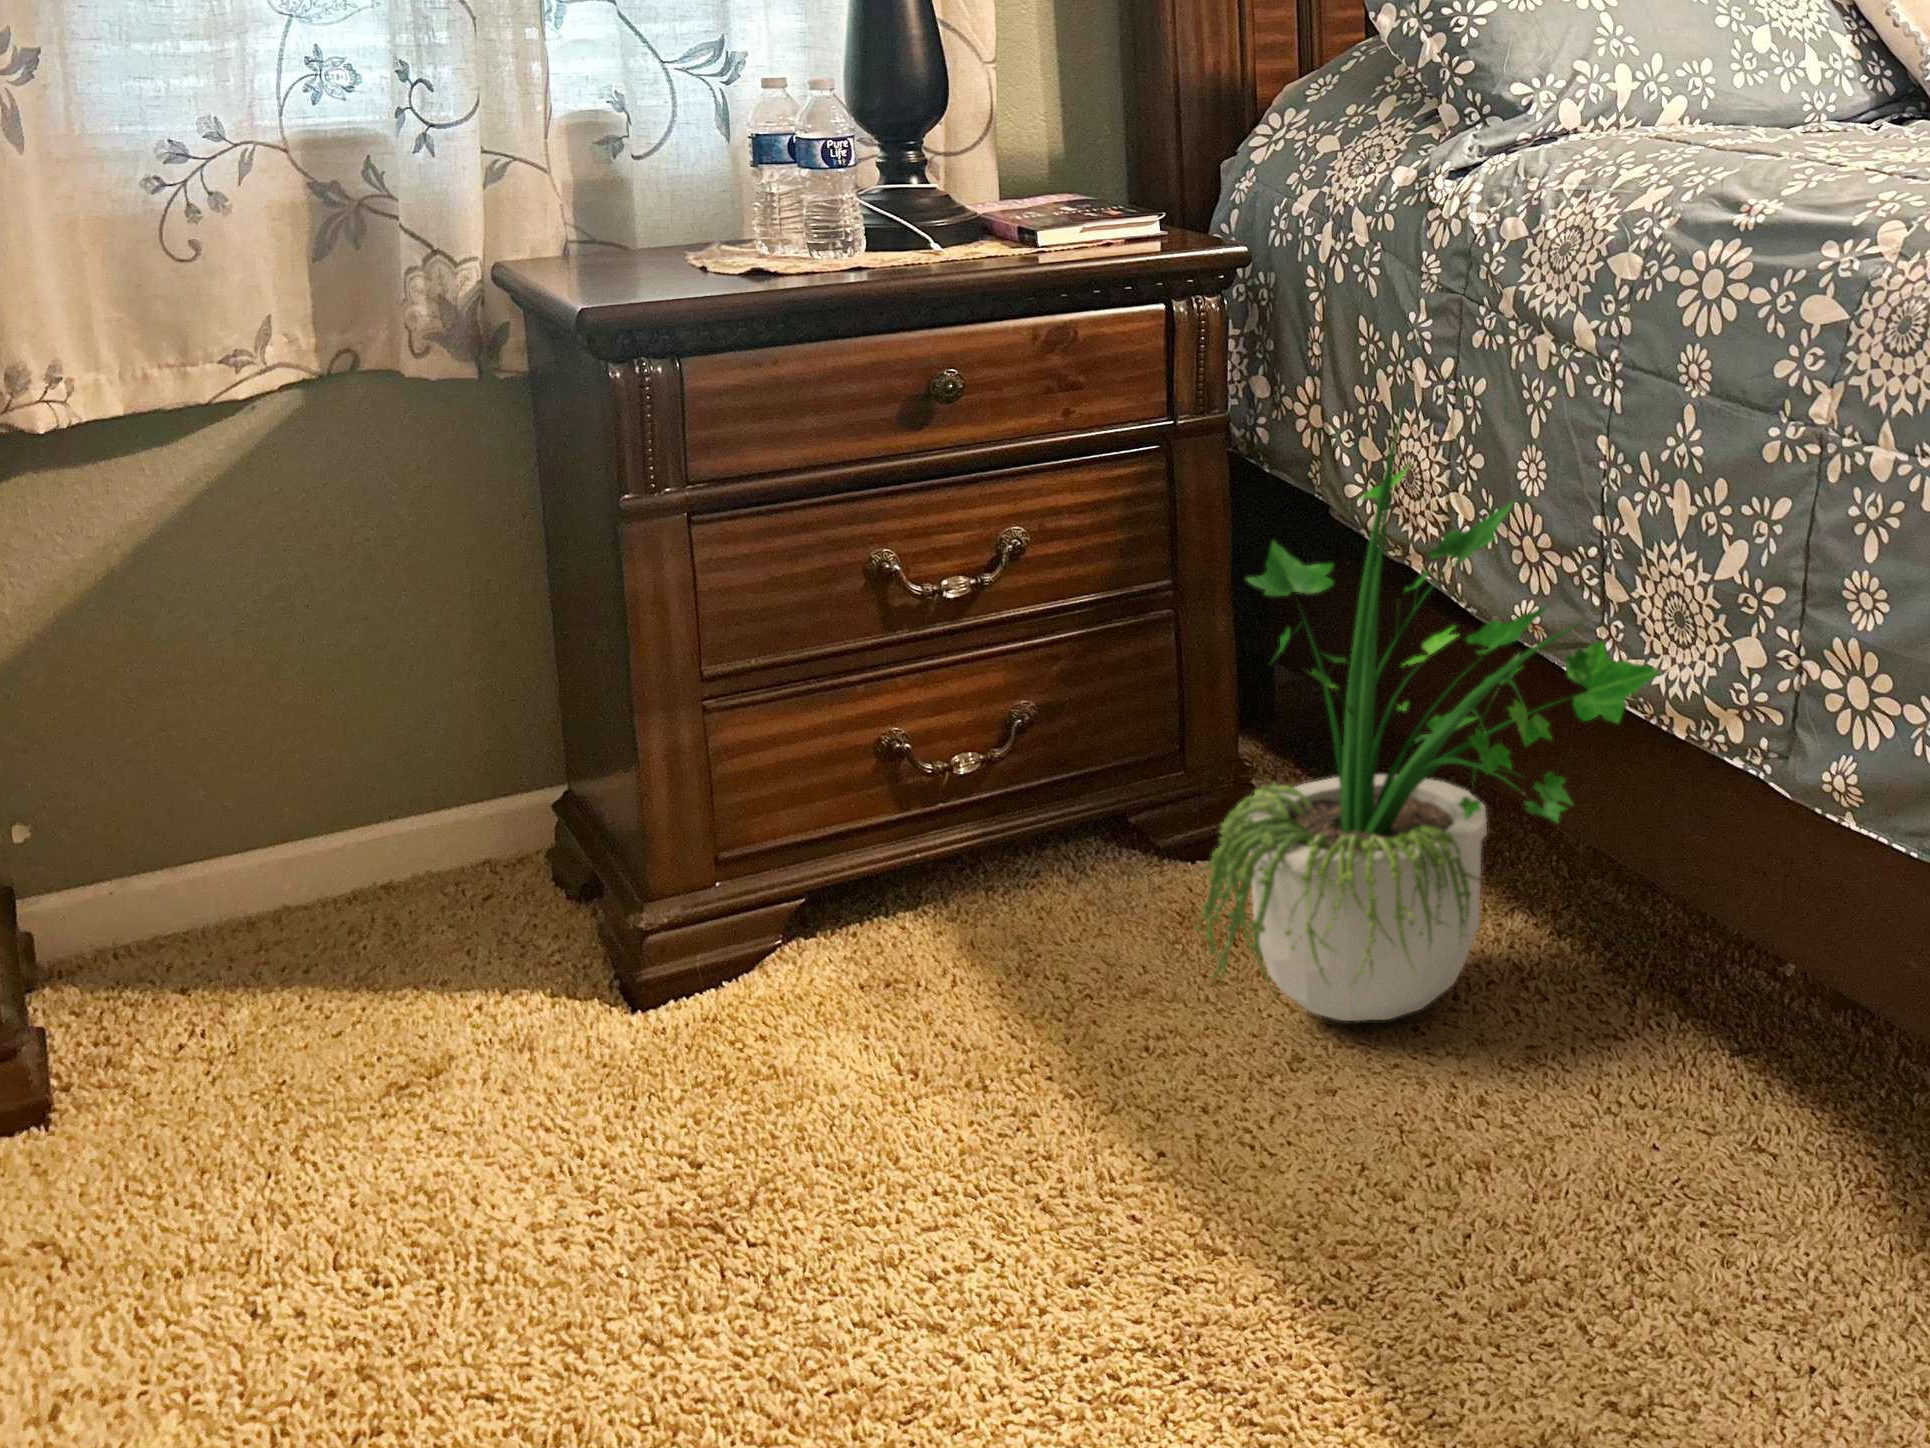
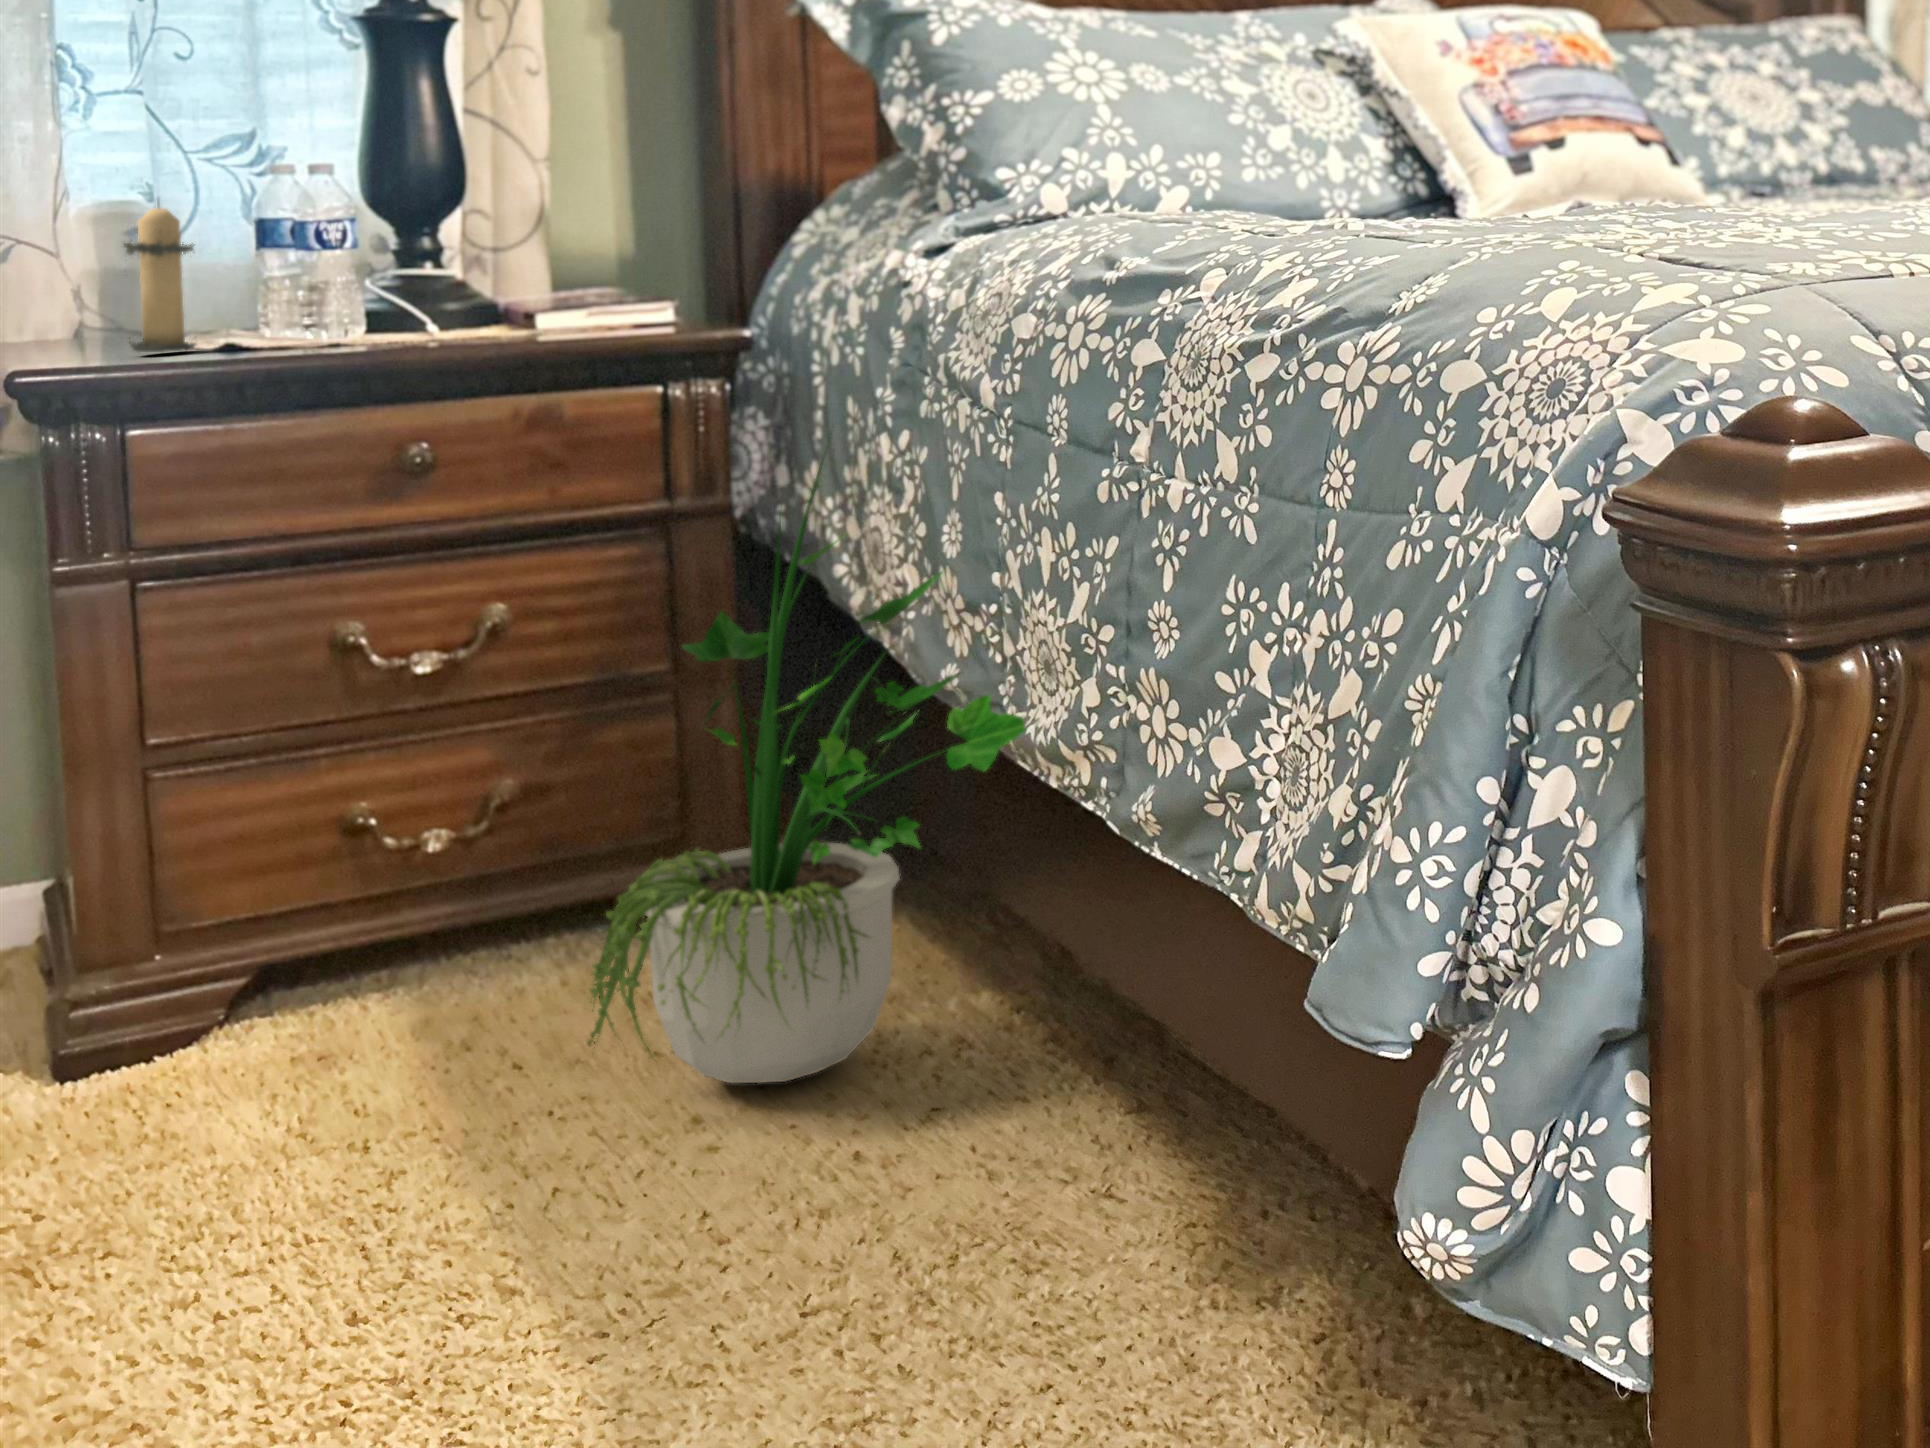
candle: none [667,123,754,286] -> present [124,203,196,352]

